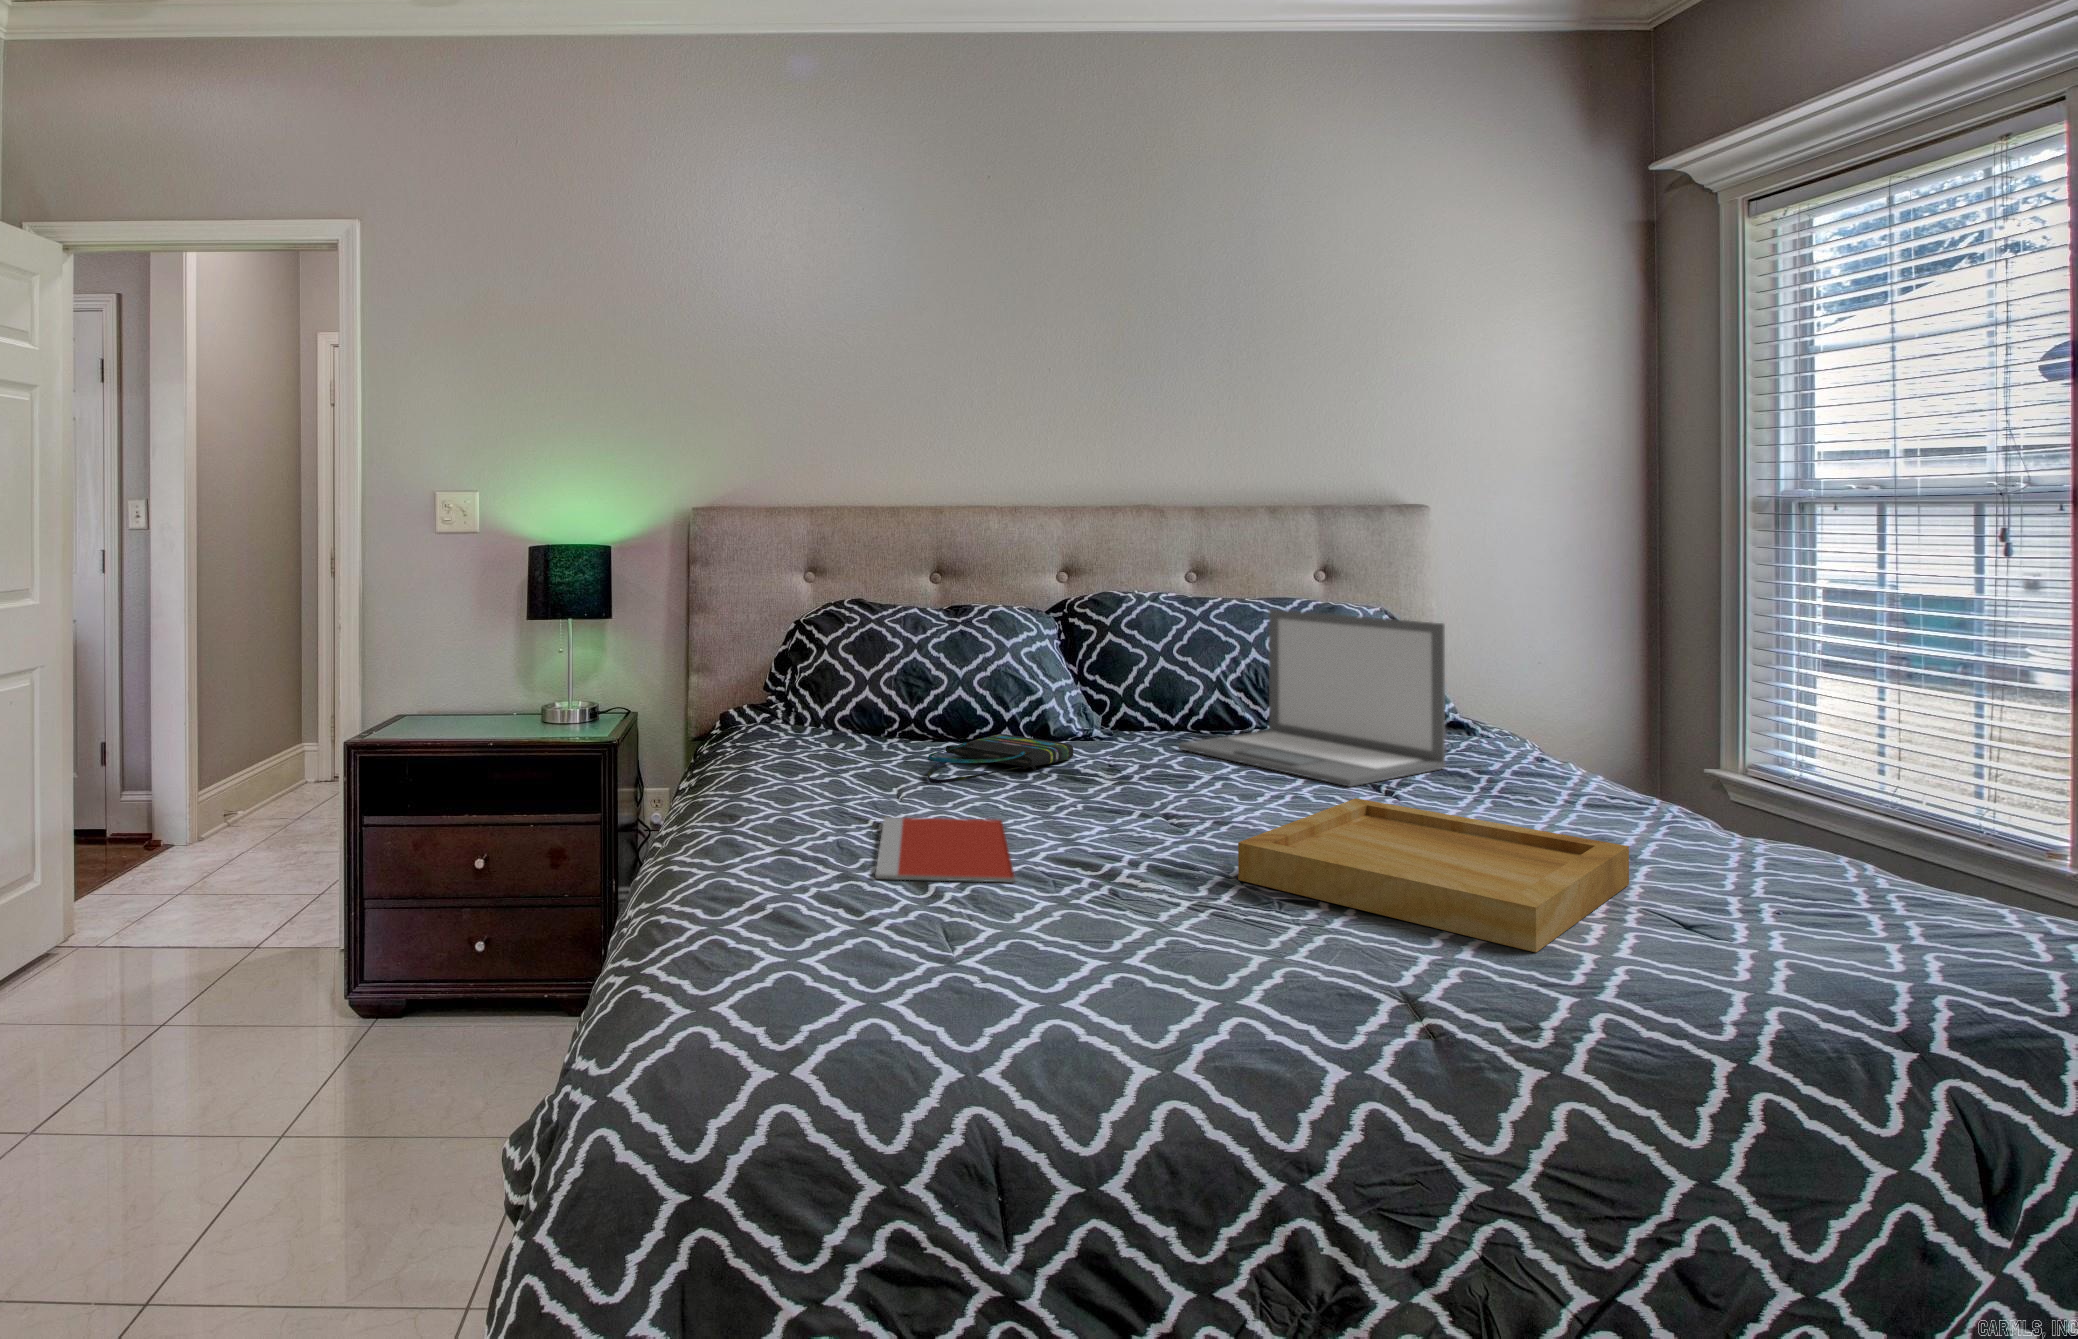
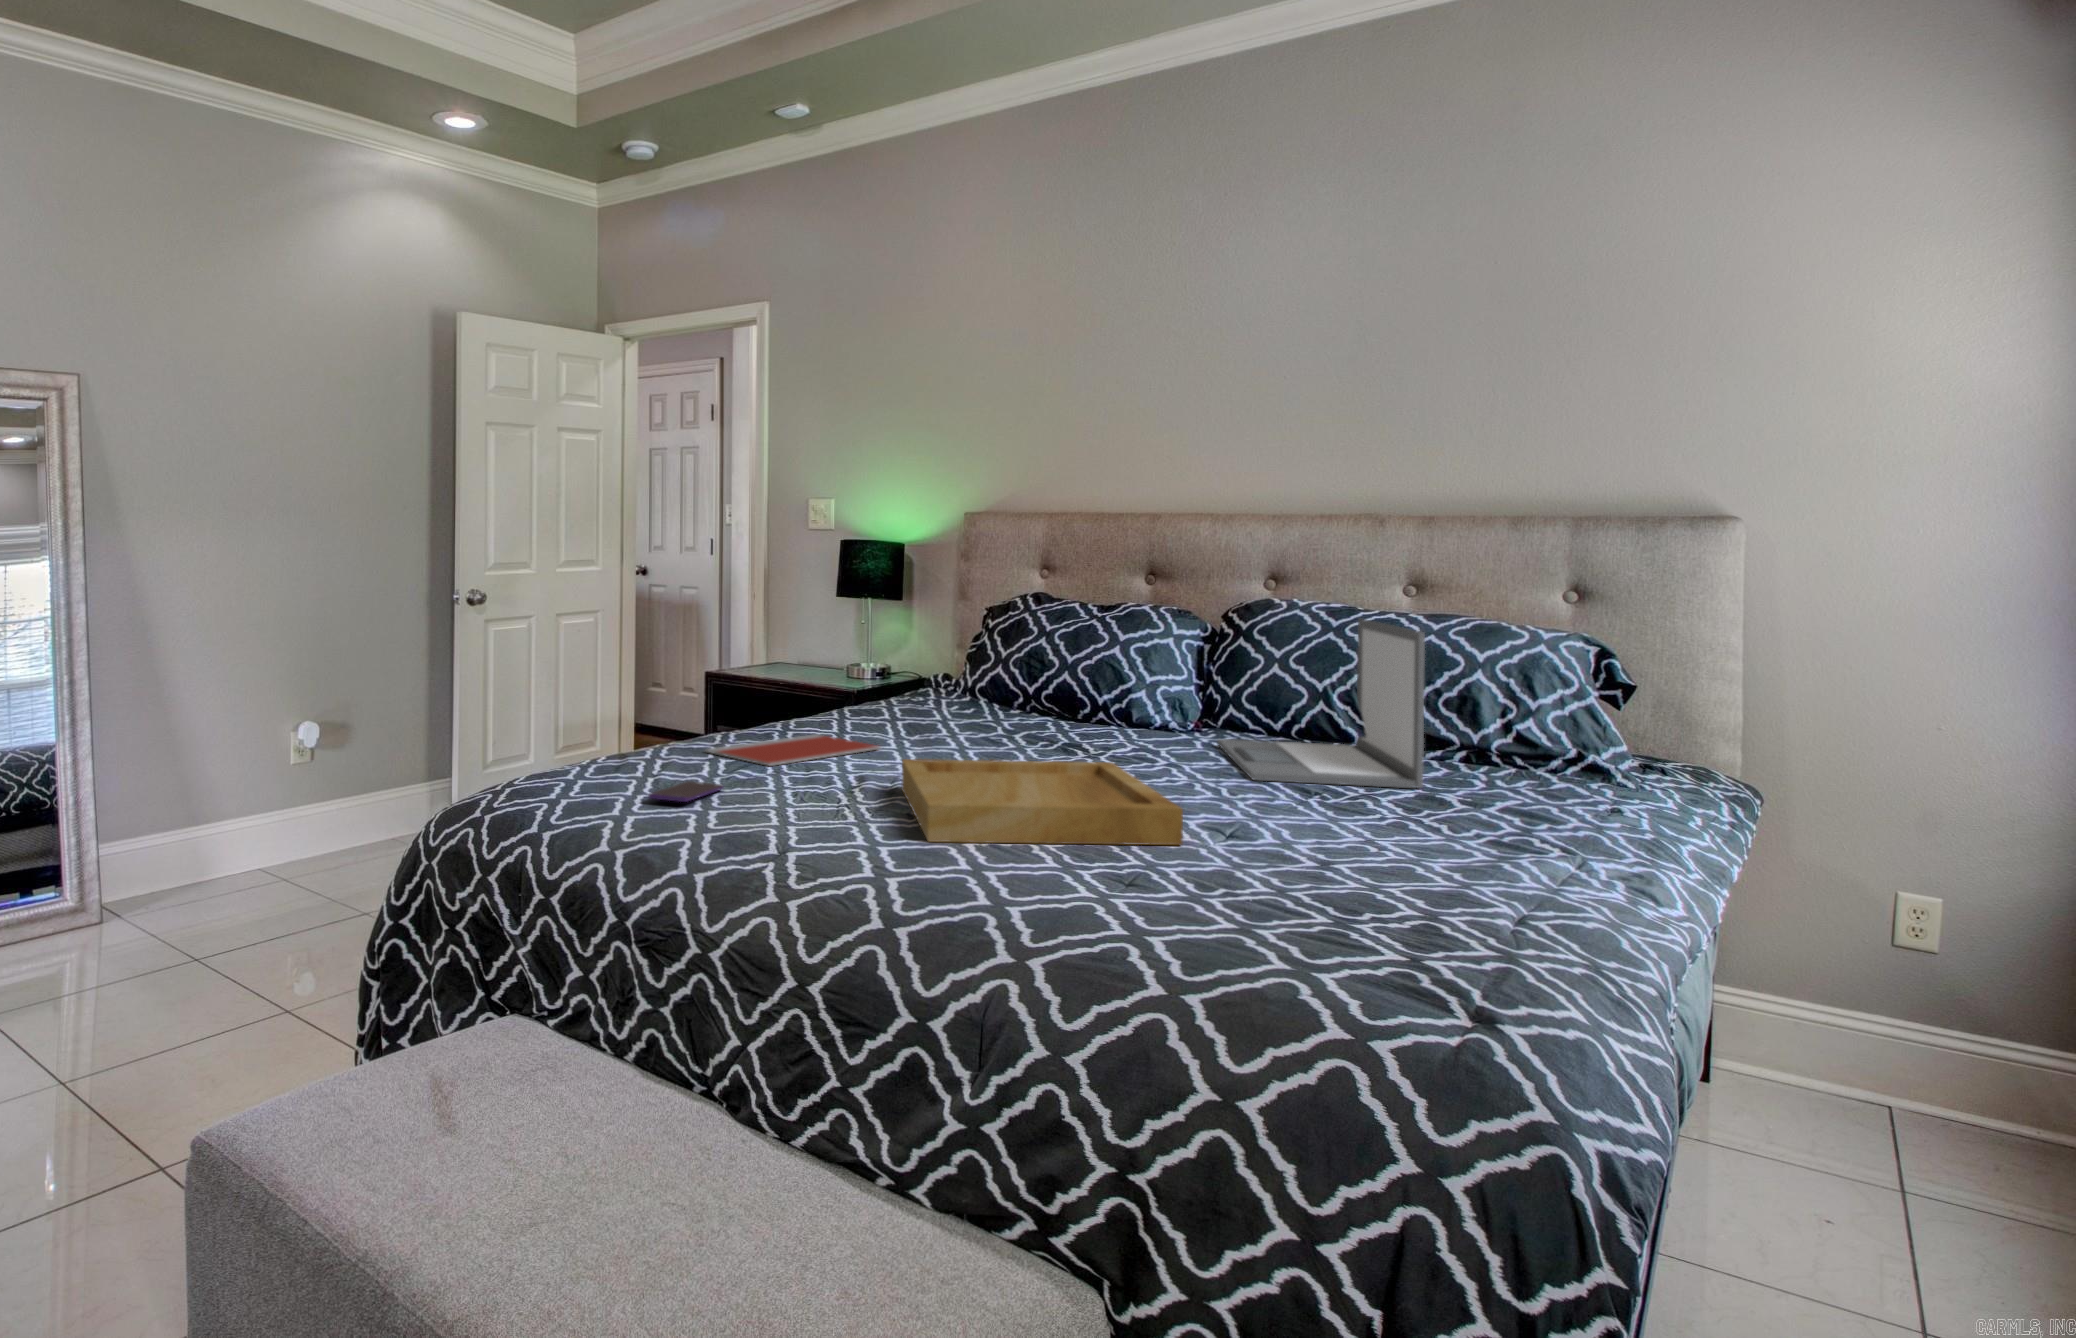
tote bag: present [928,734,1073,783] -> none [930,708,1096,735]
smartphone: none [1079,932,1212,987] -> present [648,782,723,802]

